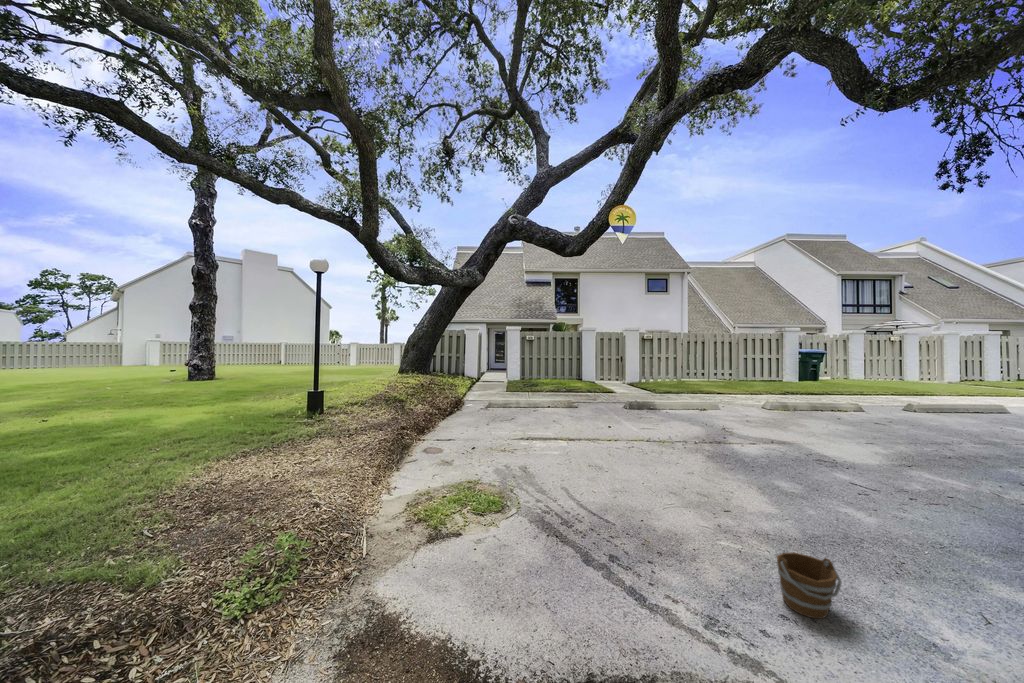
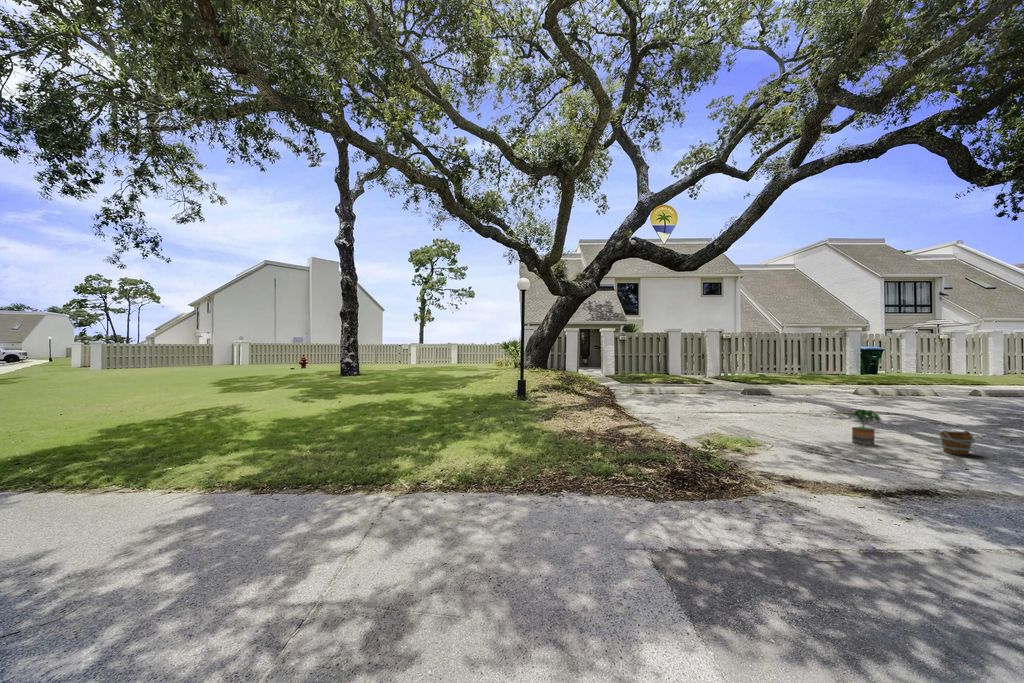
potted tree: none [628,487,681,562] -> present [849,410,881,445]

